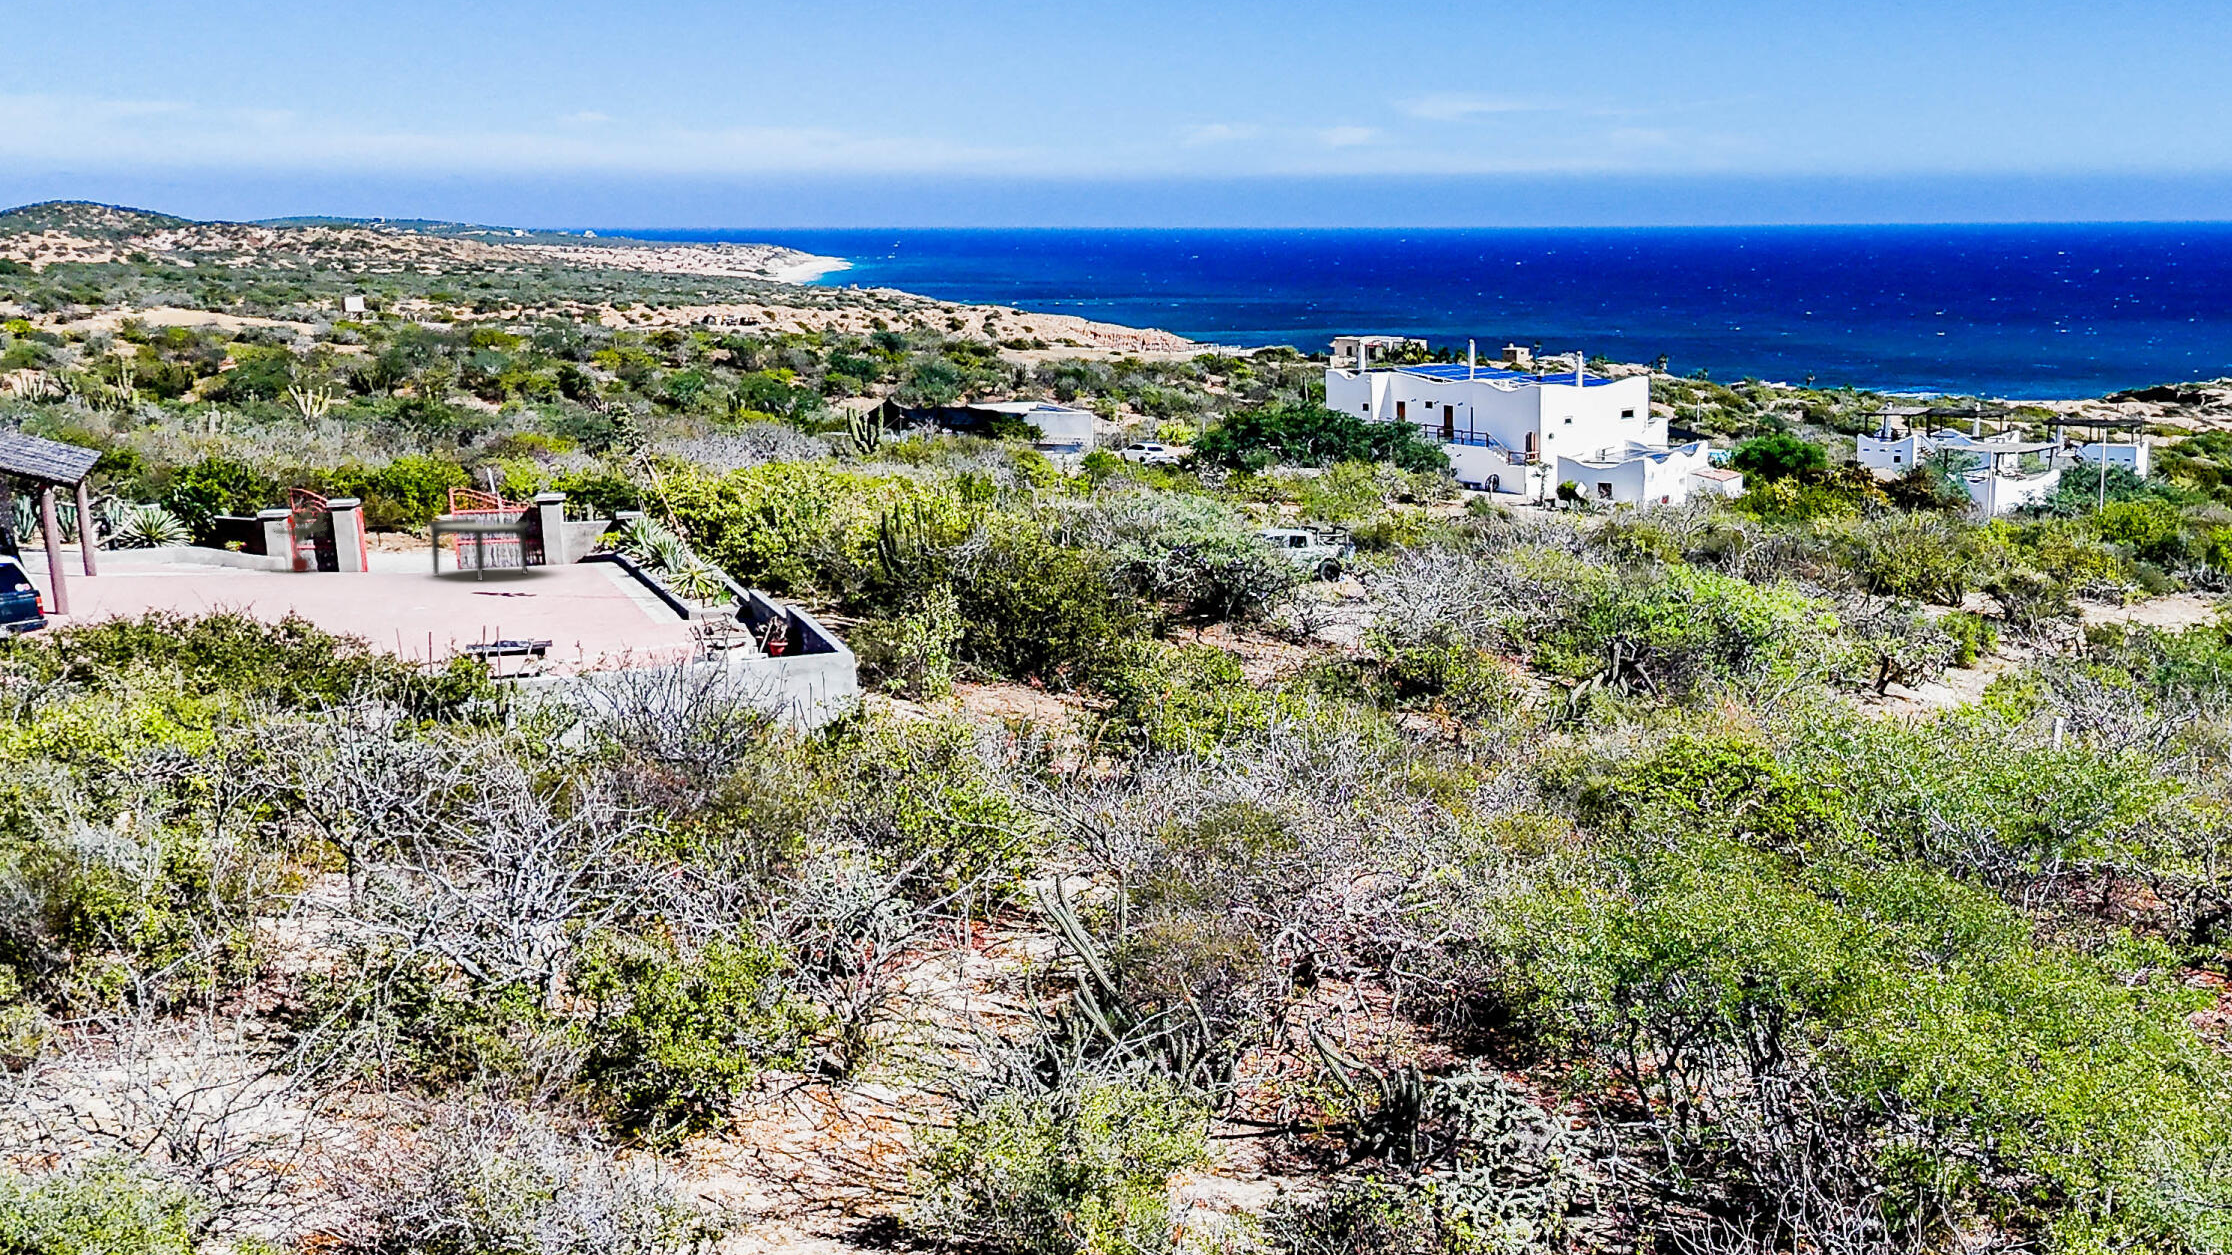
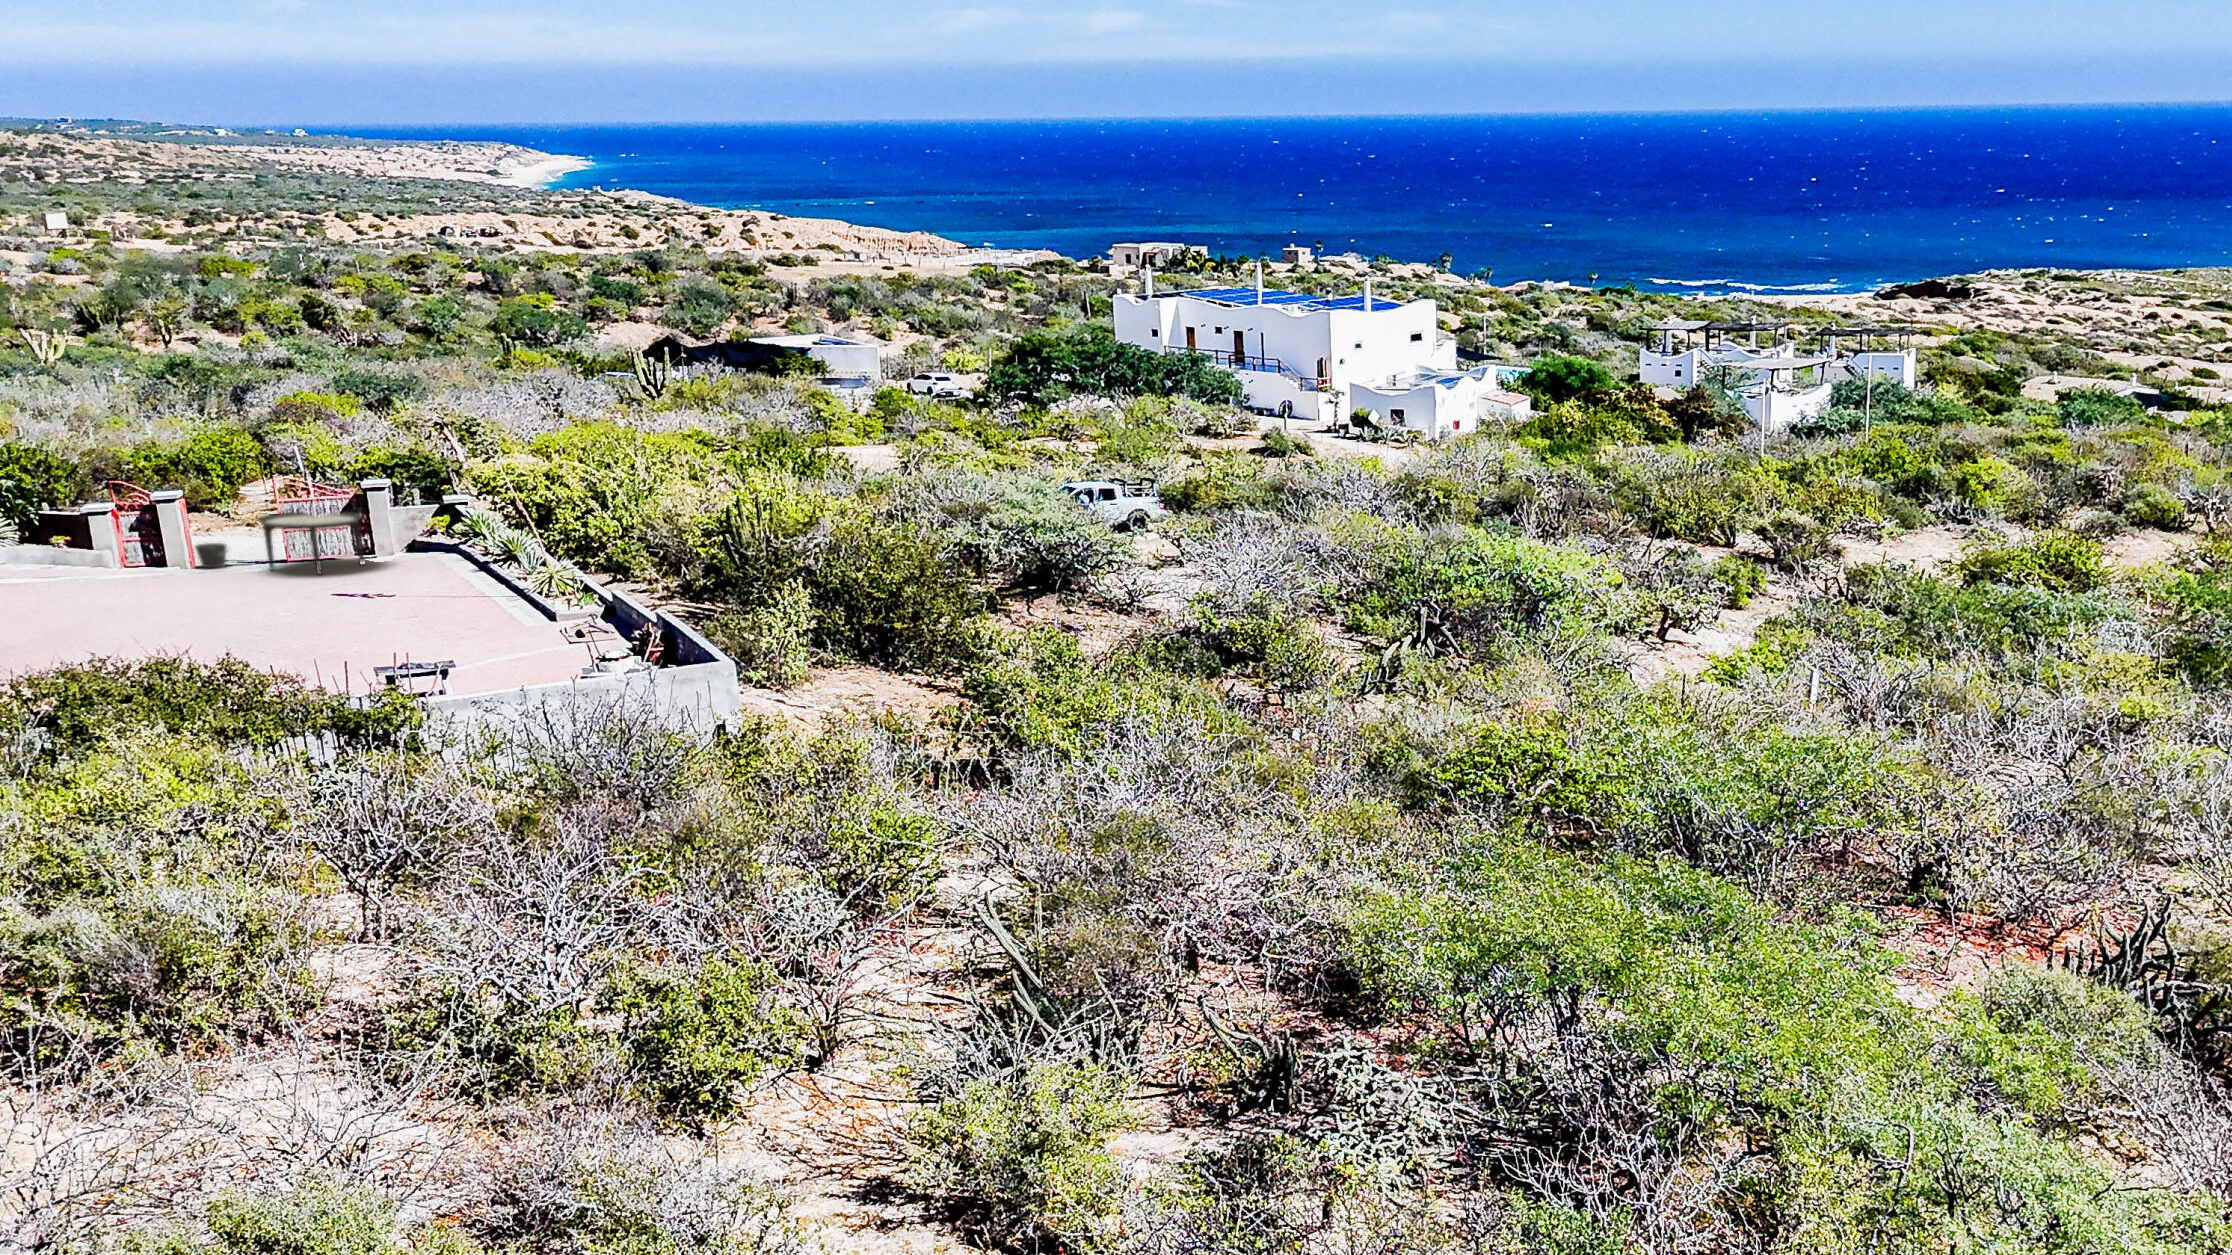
potted tree: present [273,502,326,572] -> none [91,498,151,570]
bucket: none [364,548,400,573] -> present [195,543,228,568]

